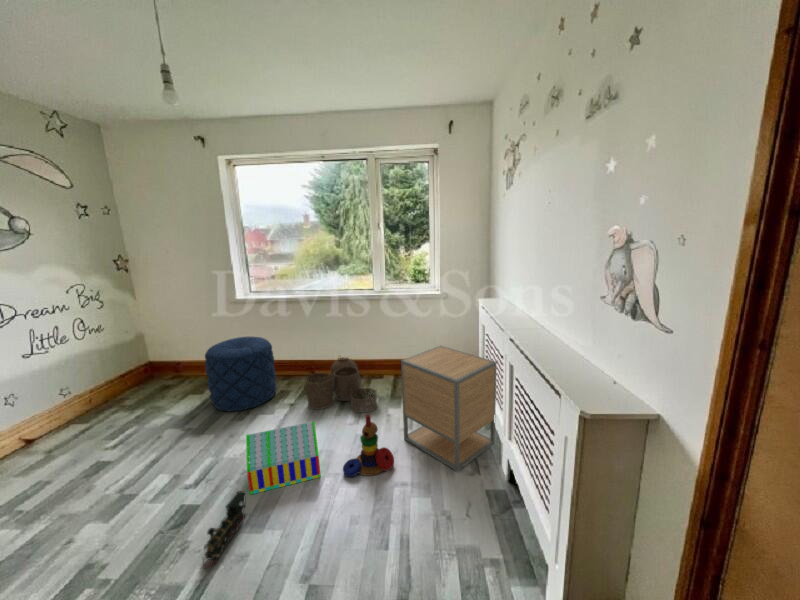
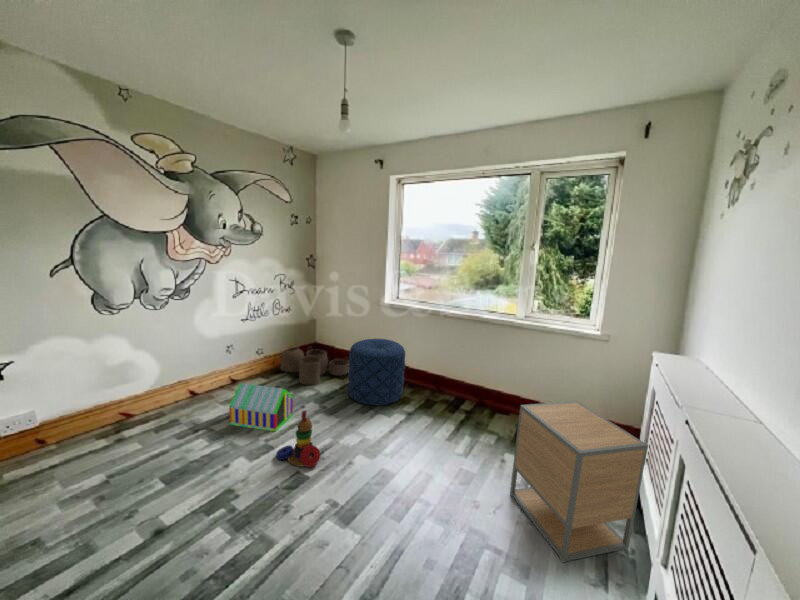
woven basket: present [306,357,377,412] -> present [281,347,349,384]
stacking toy: present [343,414,394,477] -> present [276,410,321,467]
toy house: present [246,422,320,494] -> present [229,383,293,431]
toy train: present [203,491,247,568] -> none [293,480,343,538]

